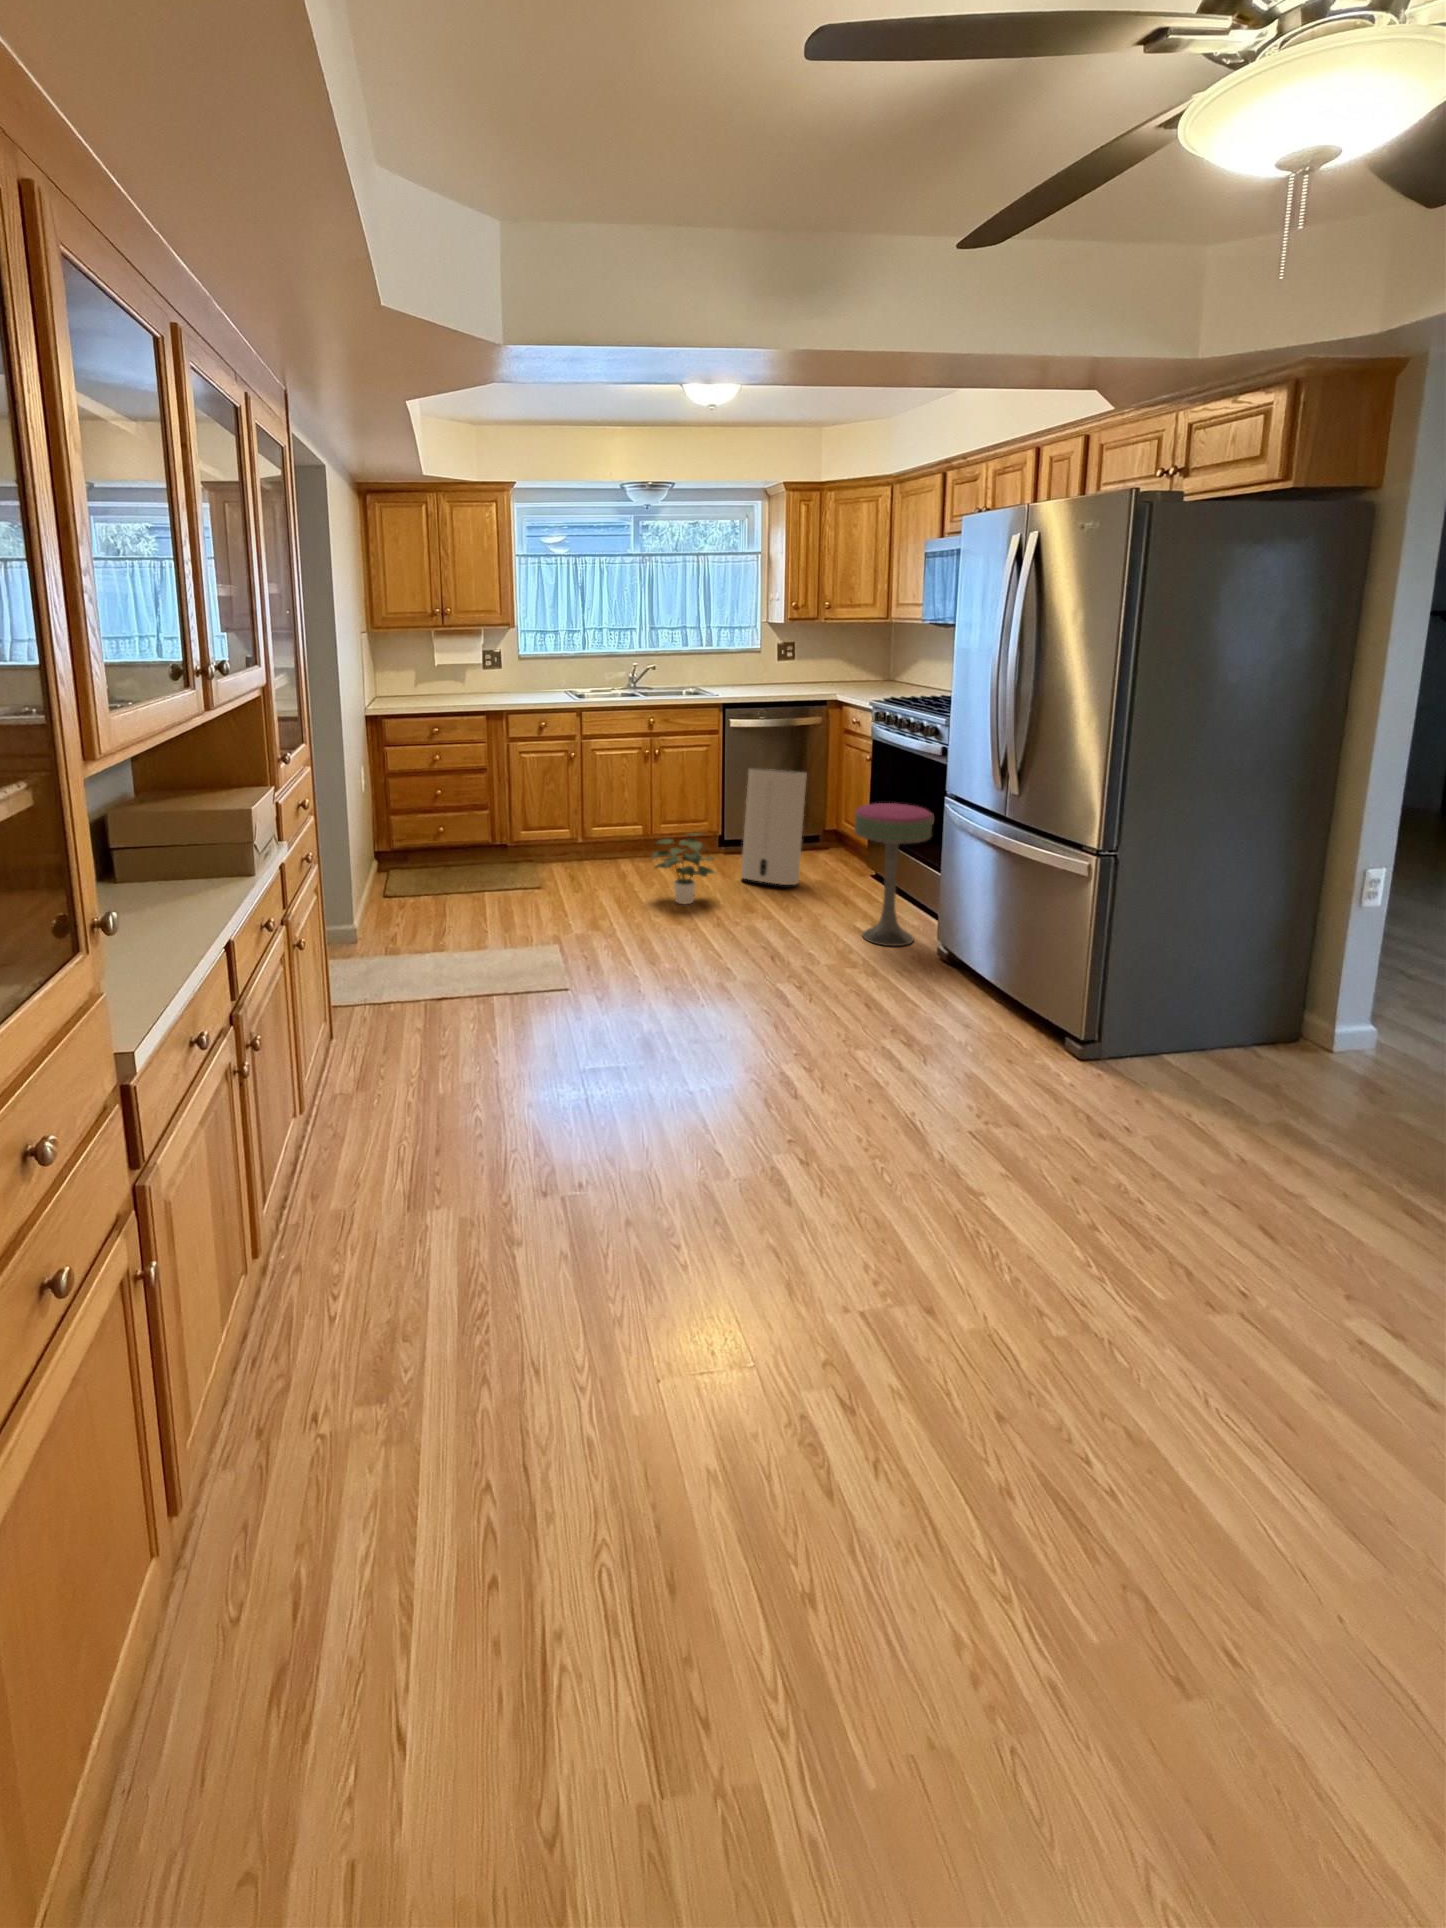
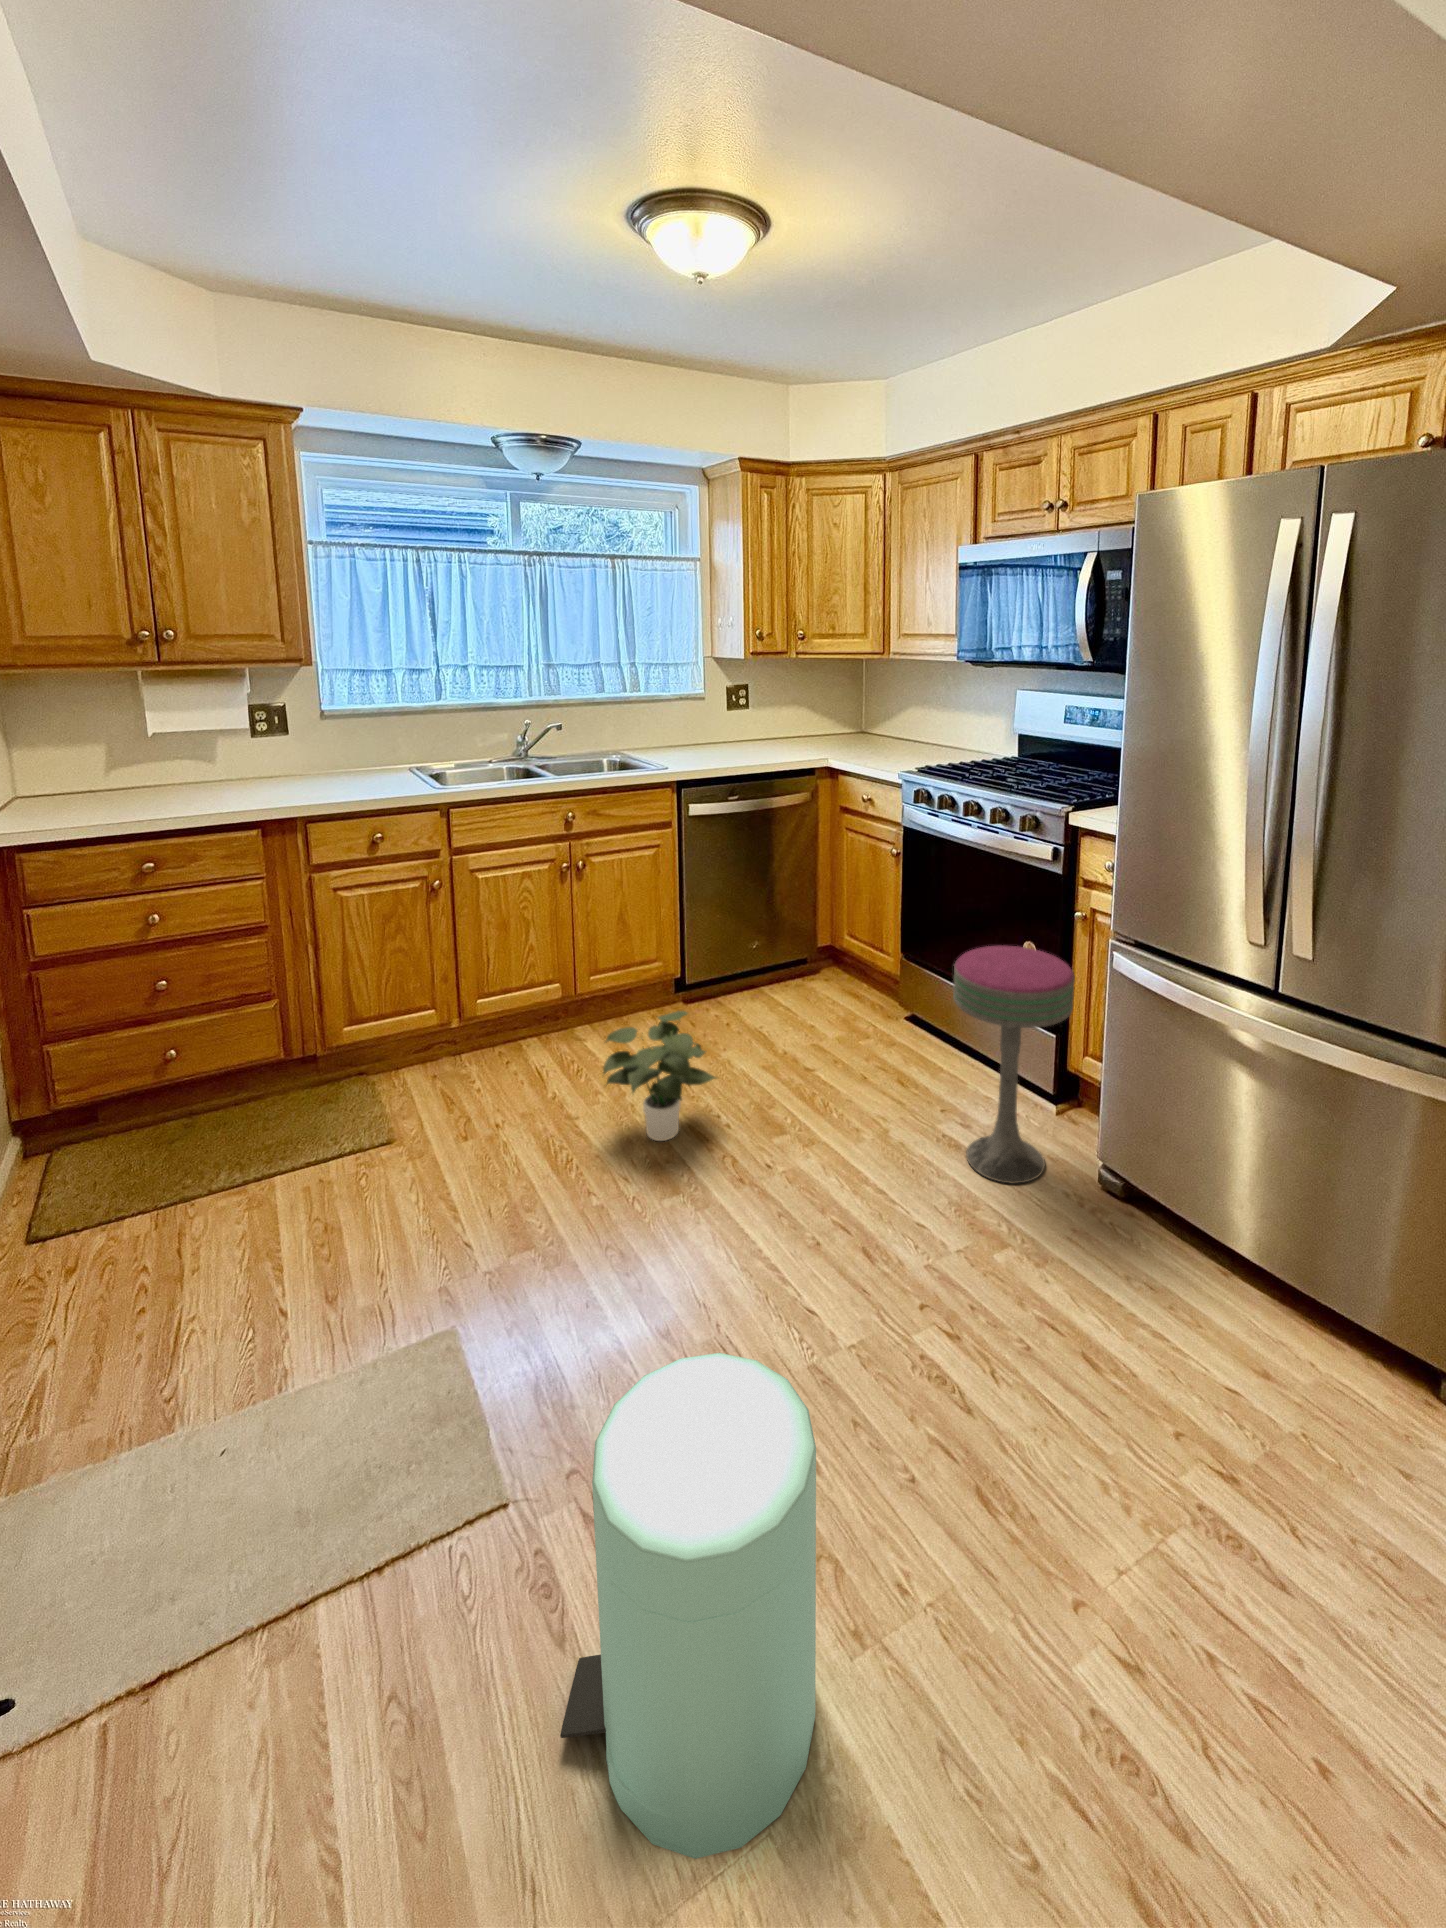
air purifier: present [741,769,807,885] -> none [732,881,823,1062]
trash can: none [584,899,681,1050] -> present [560,1353,816,1859]

